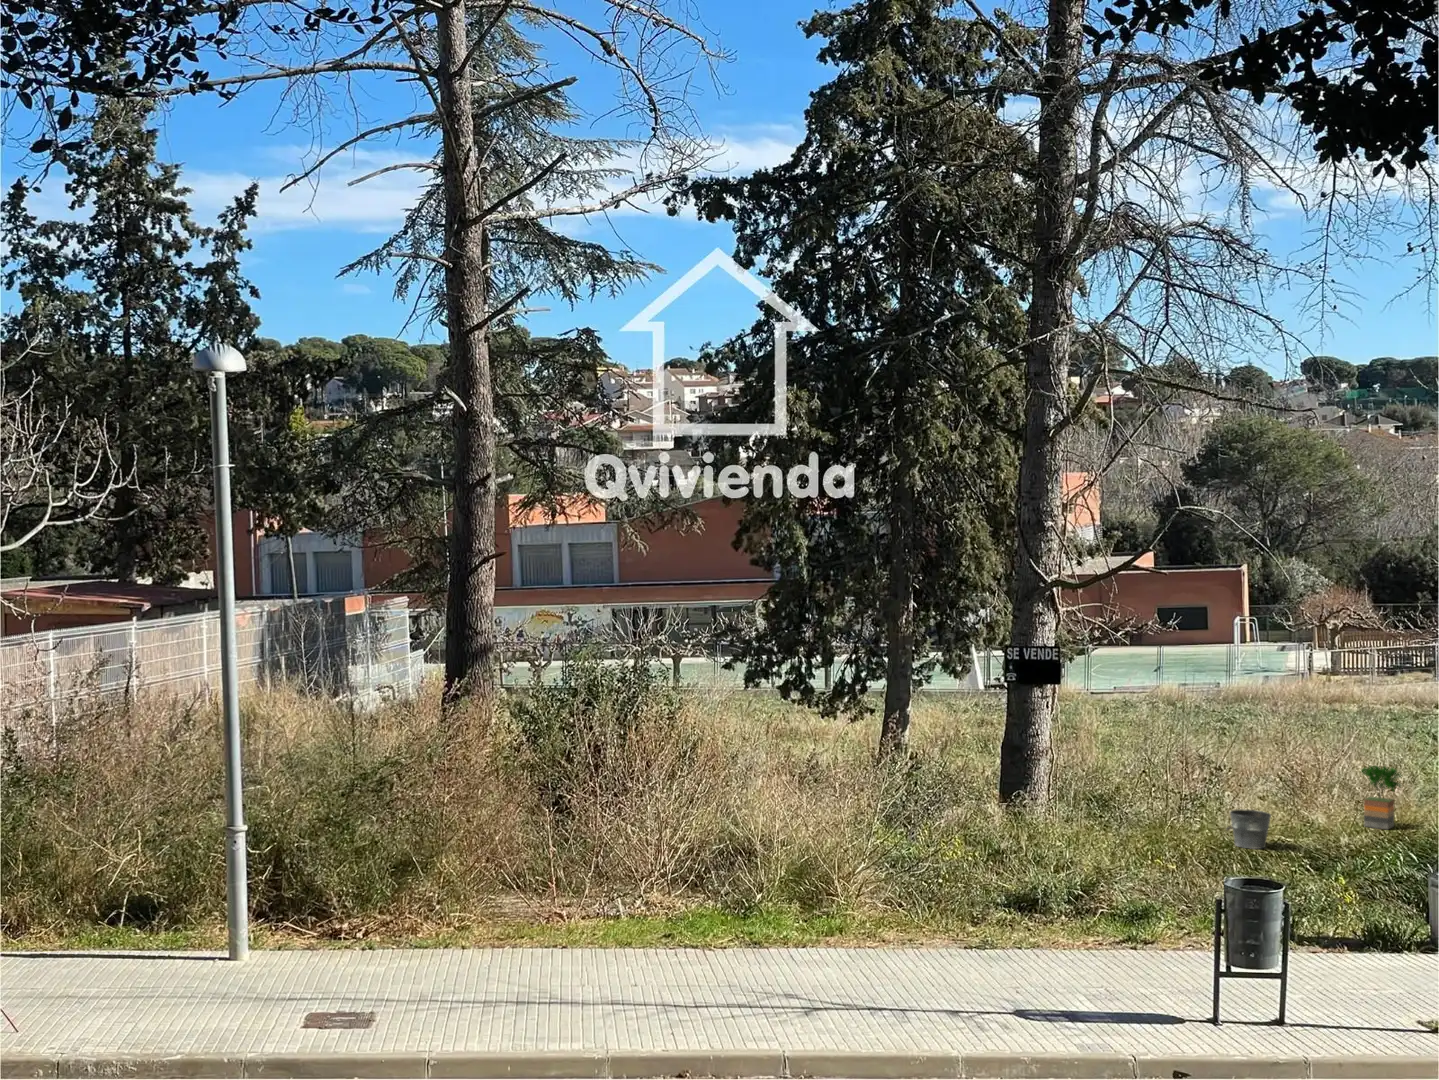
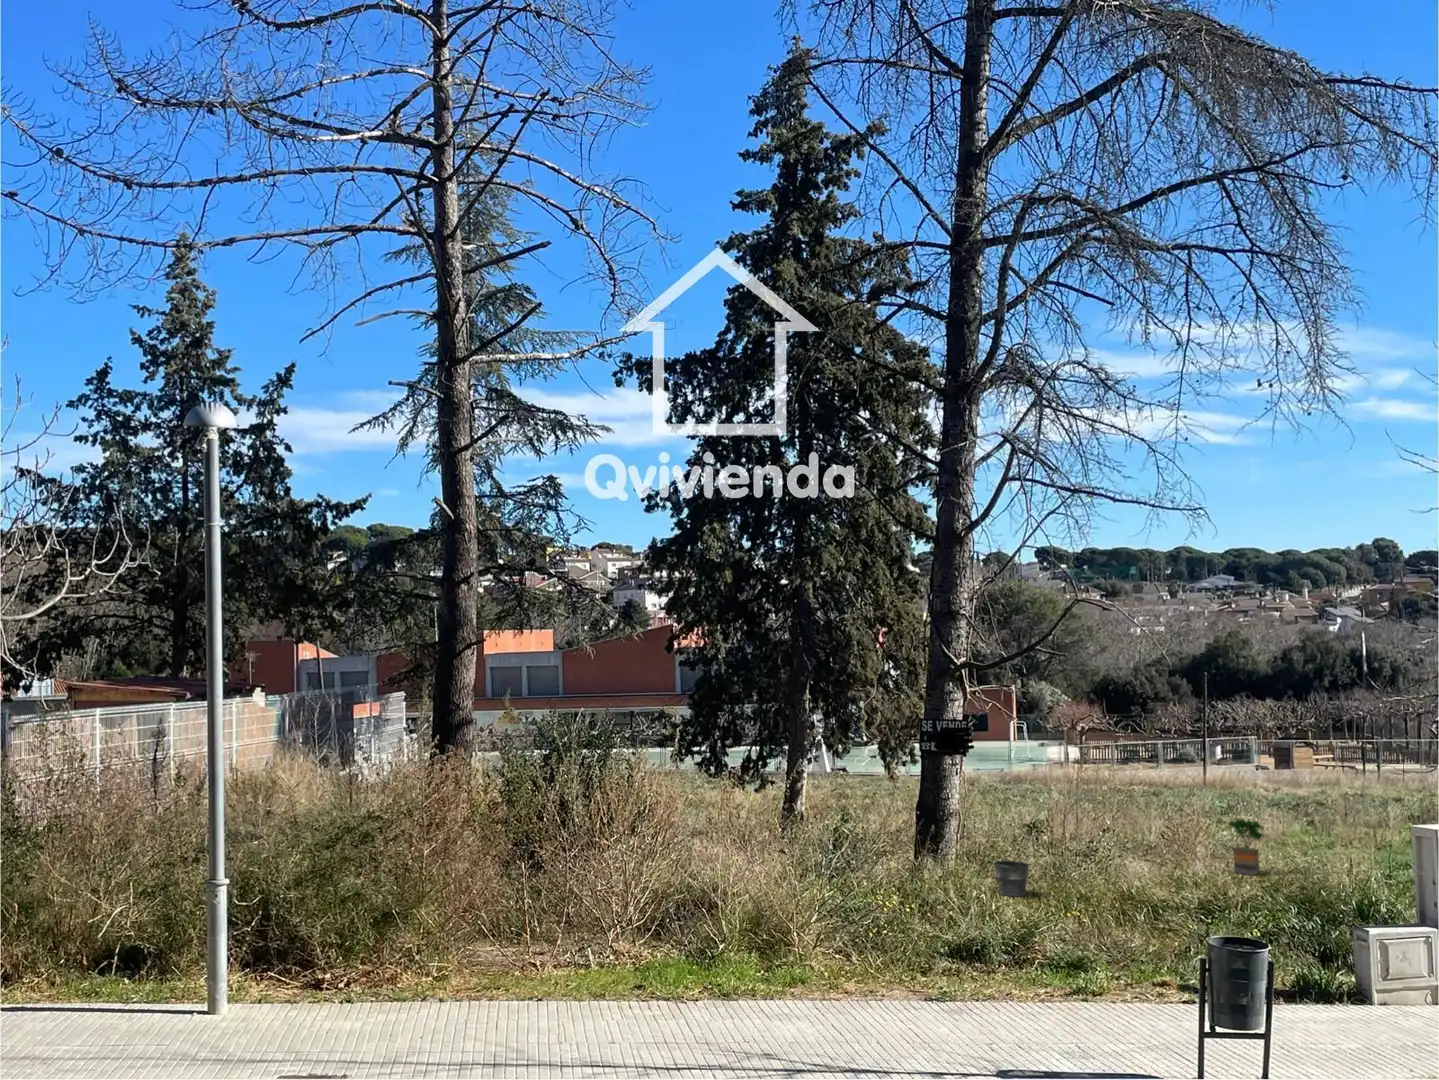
bucket: present [1226,810,1271,849] -> present [991,860,1029,896]

